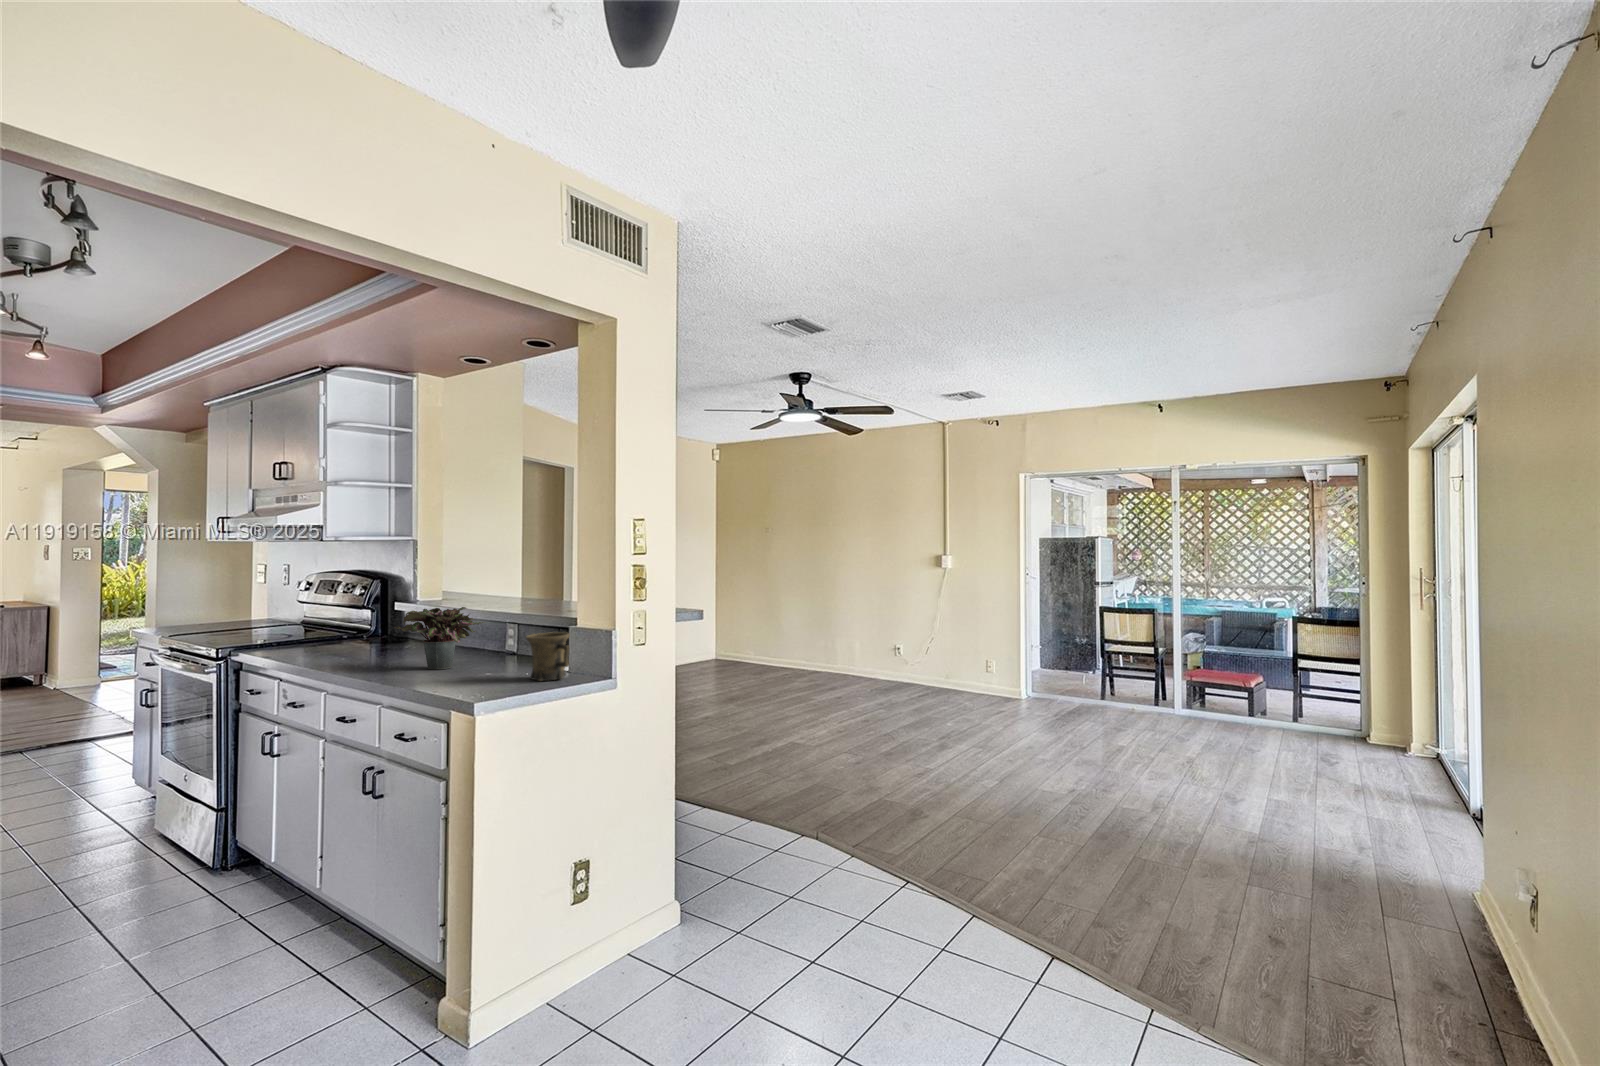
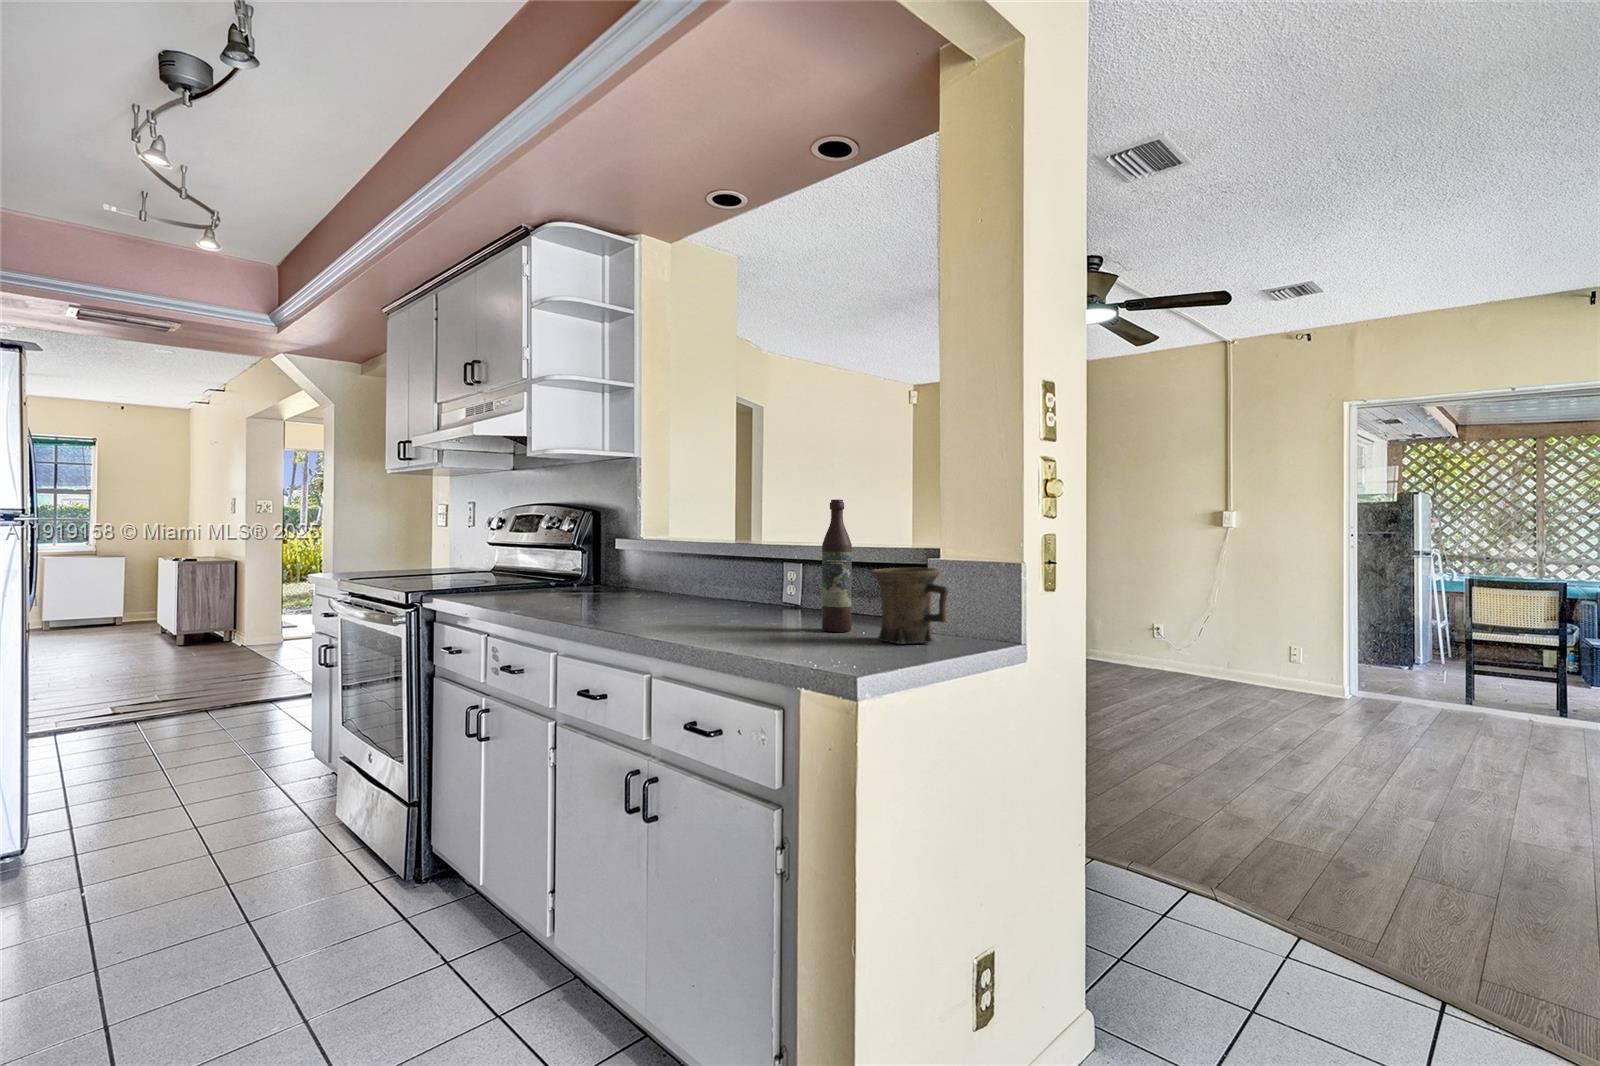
wine bottle: none [505,588,525,673] -> present [822,500,852,632]
potted plant: present [394,607,485,669] -> none [649,530,785,623]

